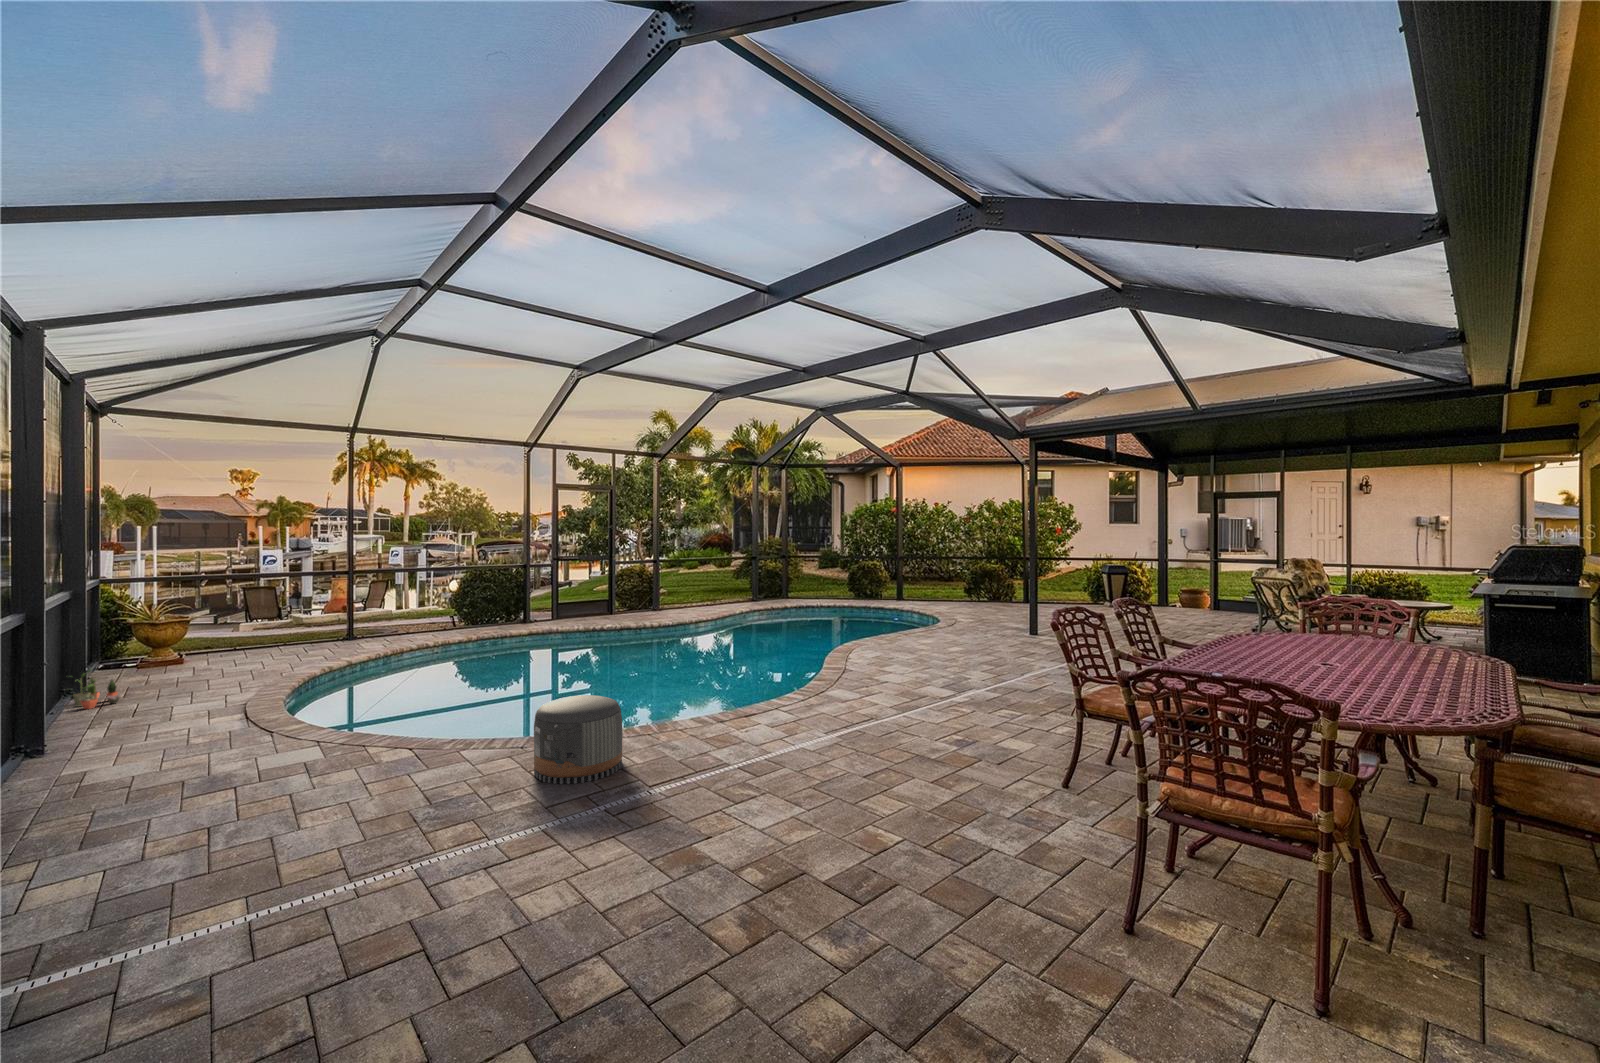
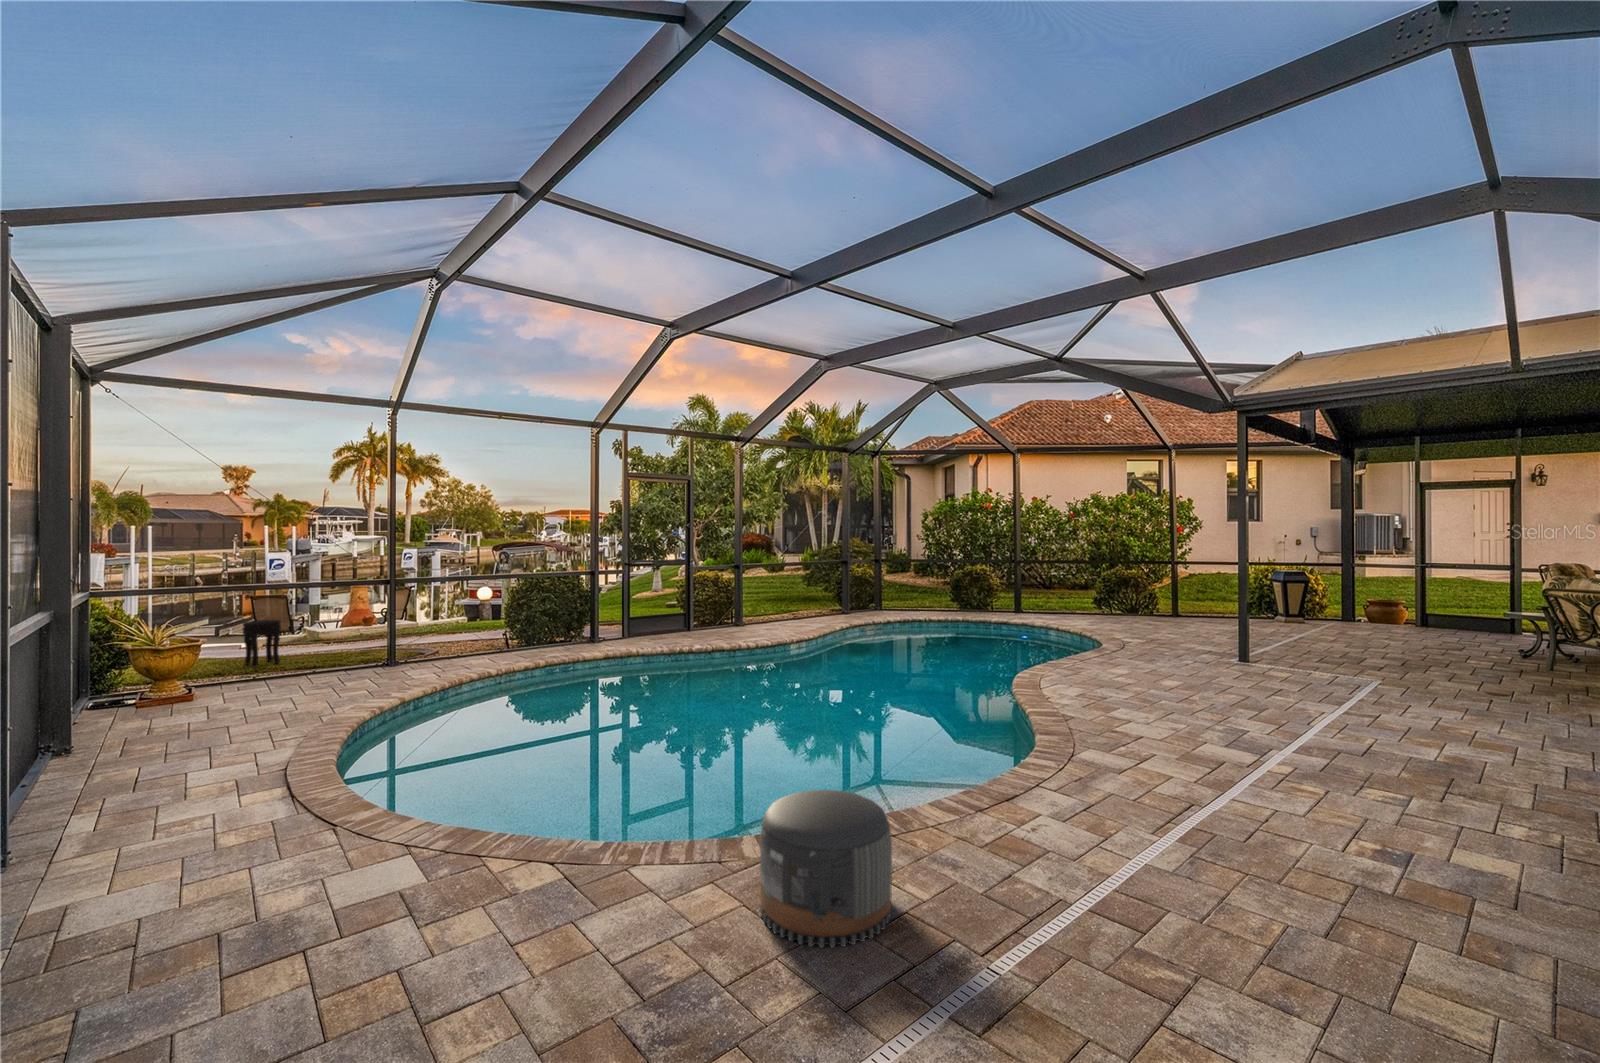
side table: none [229,604,261,642] -> present [242,620,281,667]
potted plant: present [73,669,121,709] -> none [44,718,118,776]

